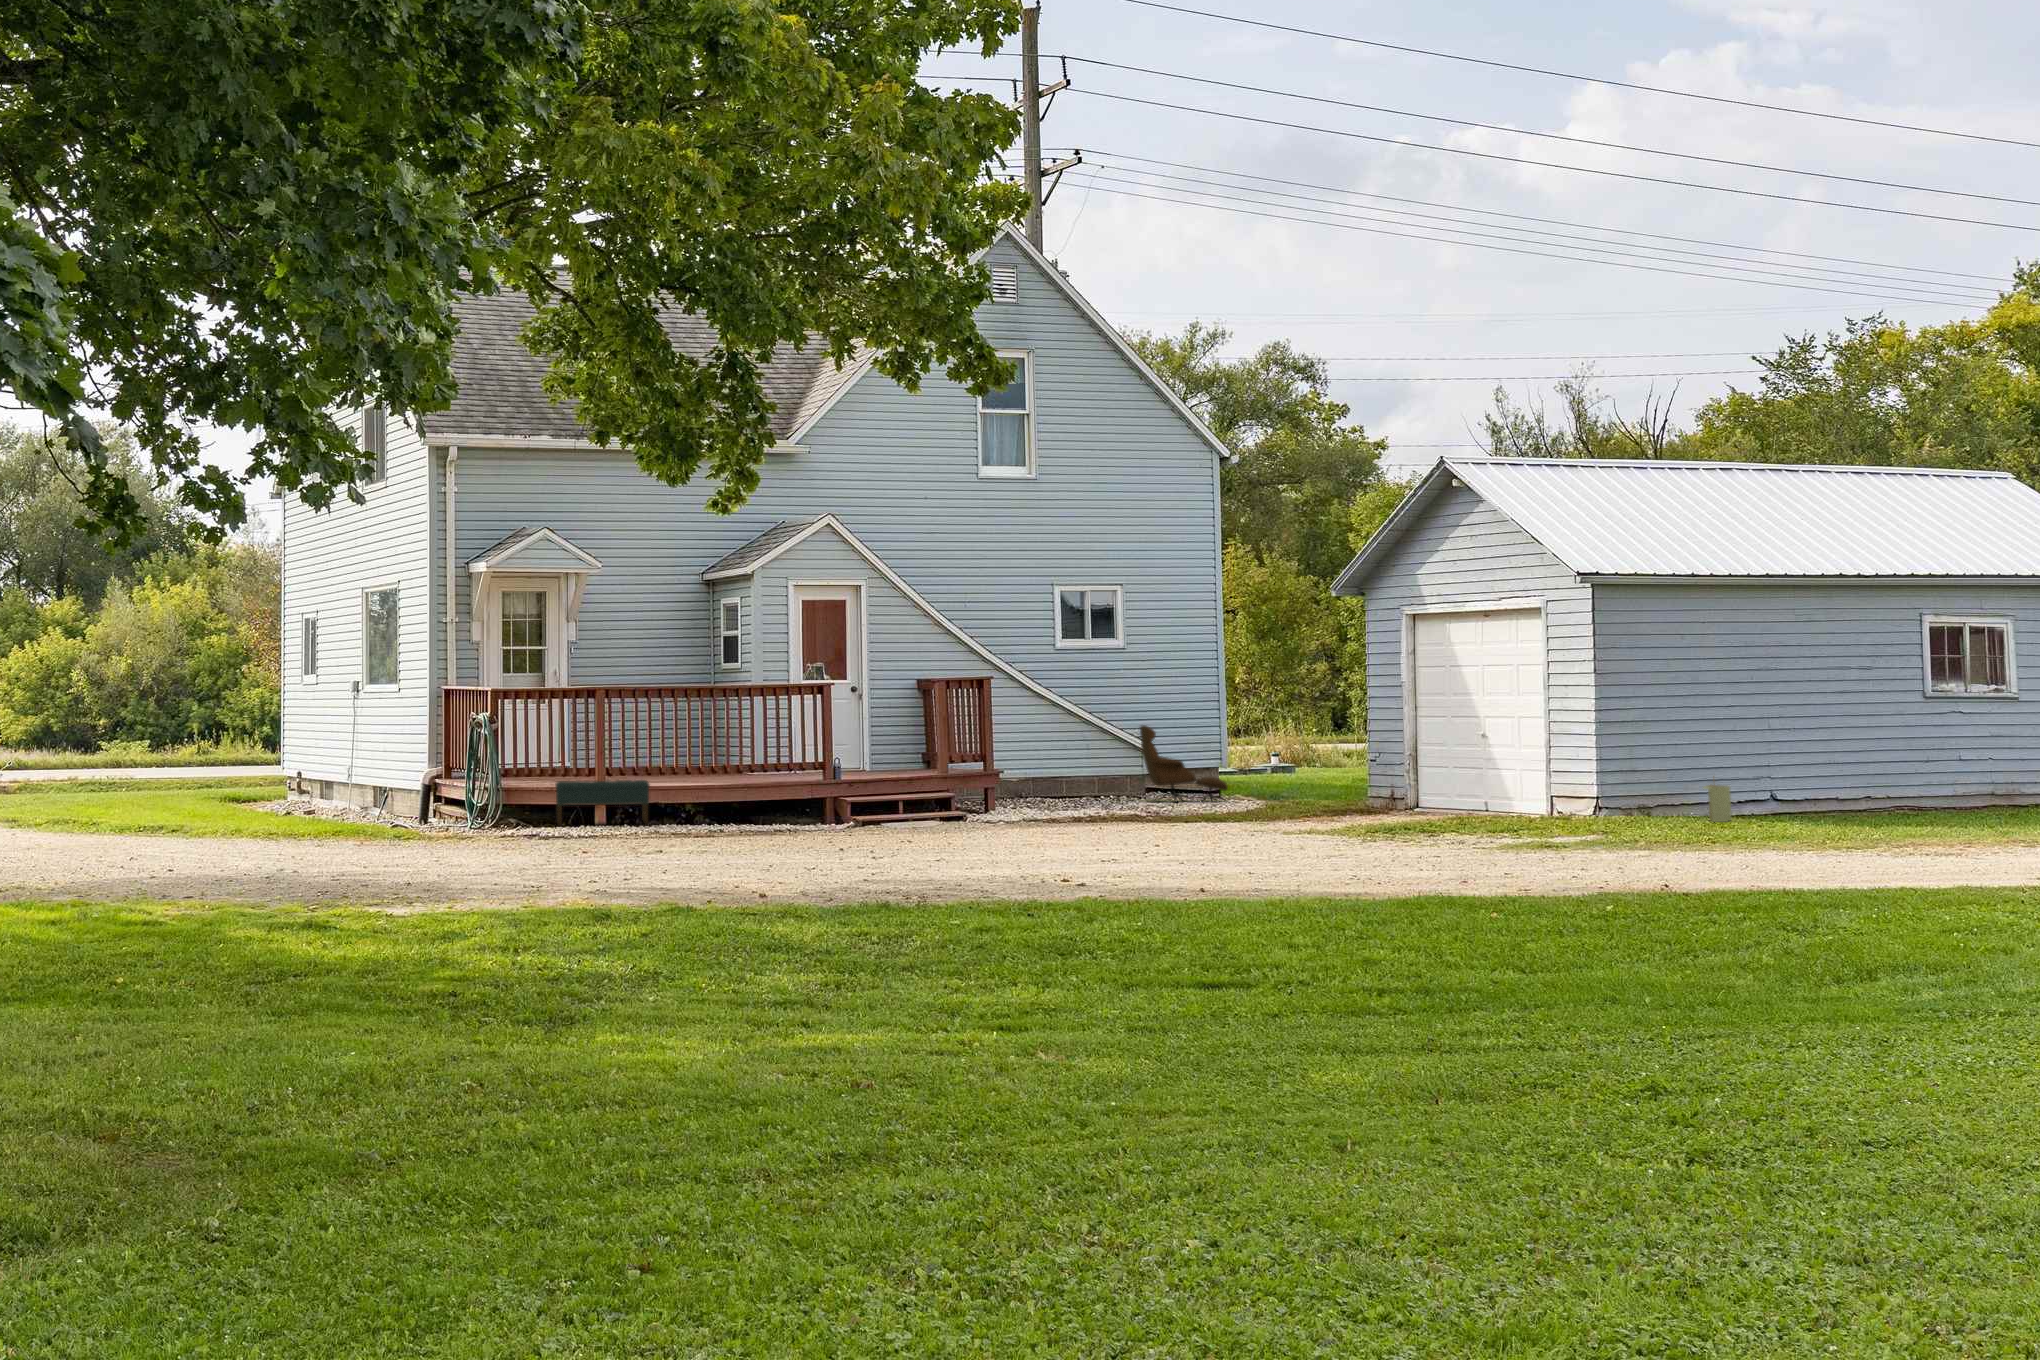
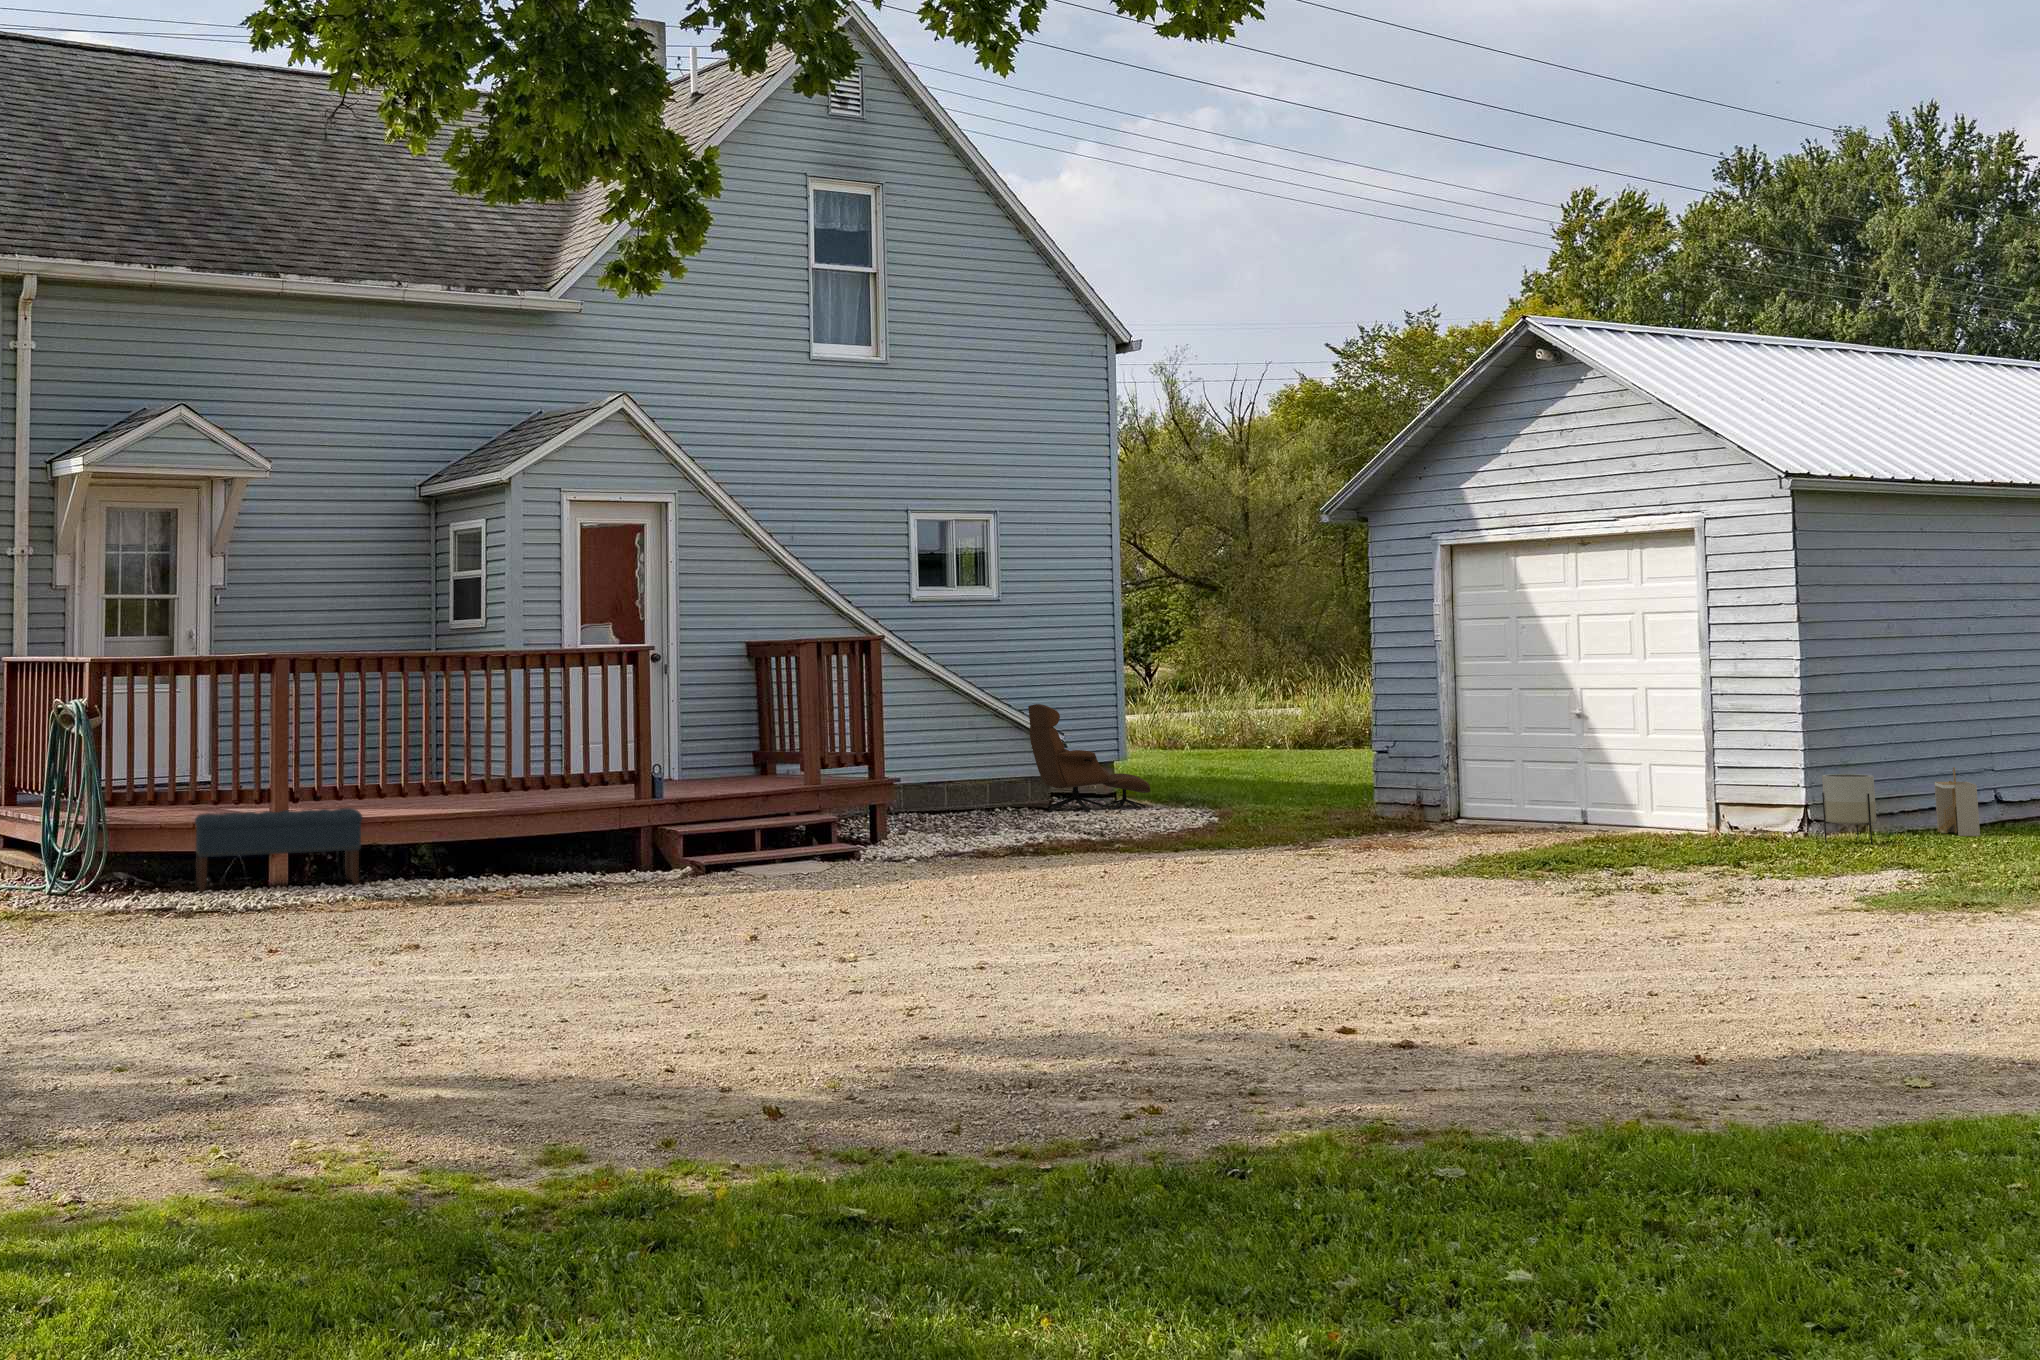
planter: none [1601,778,1636,824] -> present [1822,774,1877,844]

